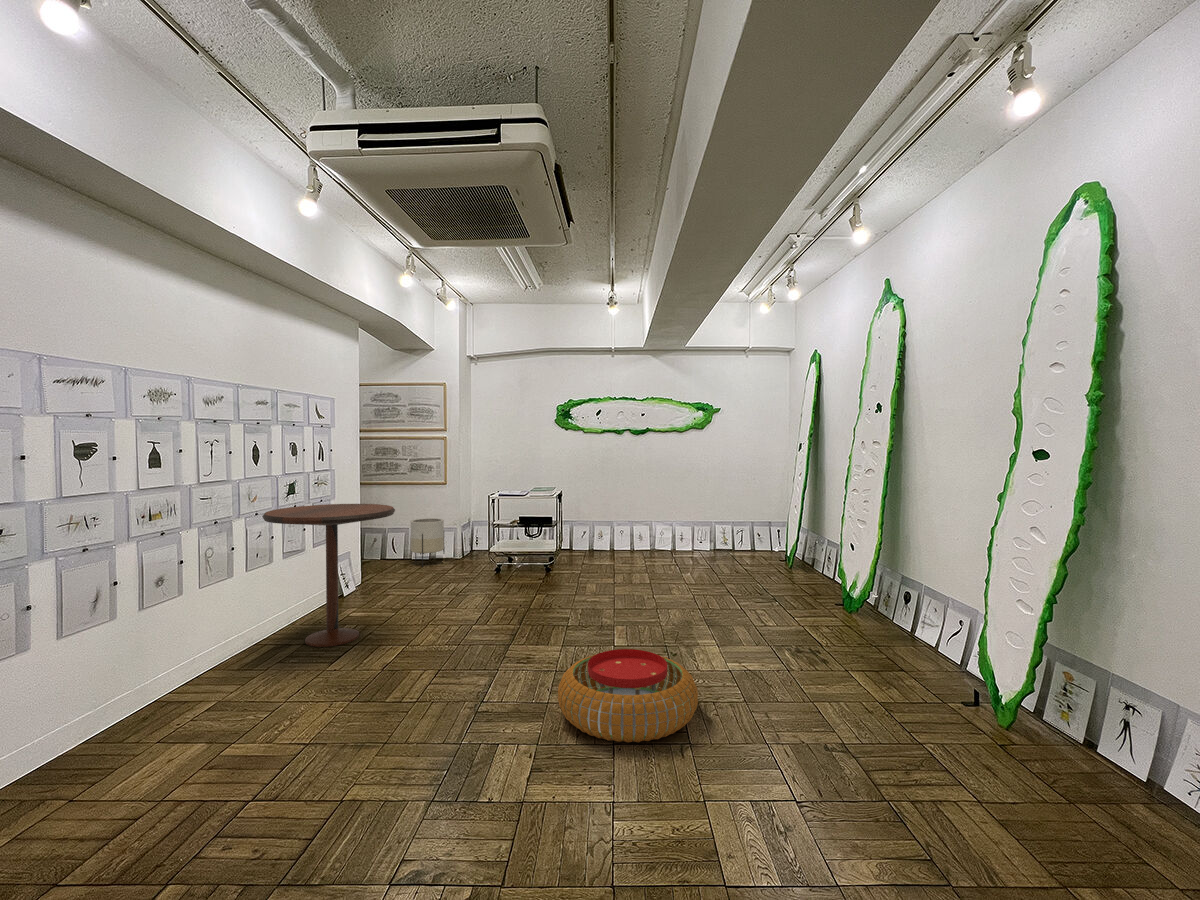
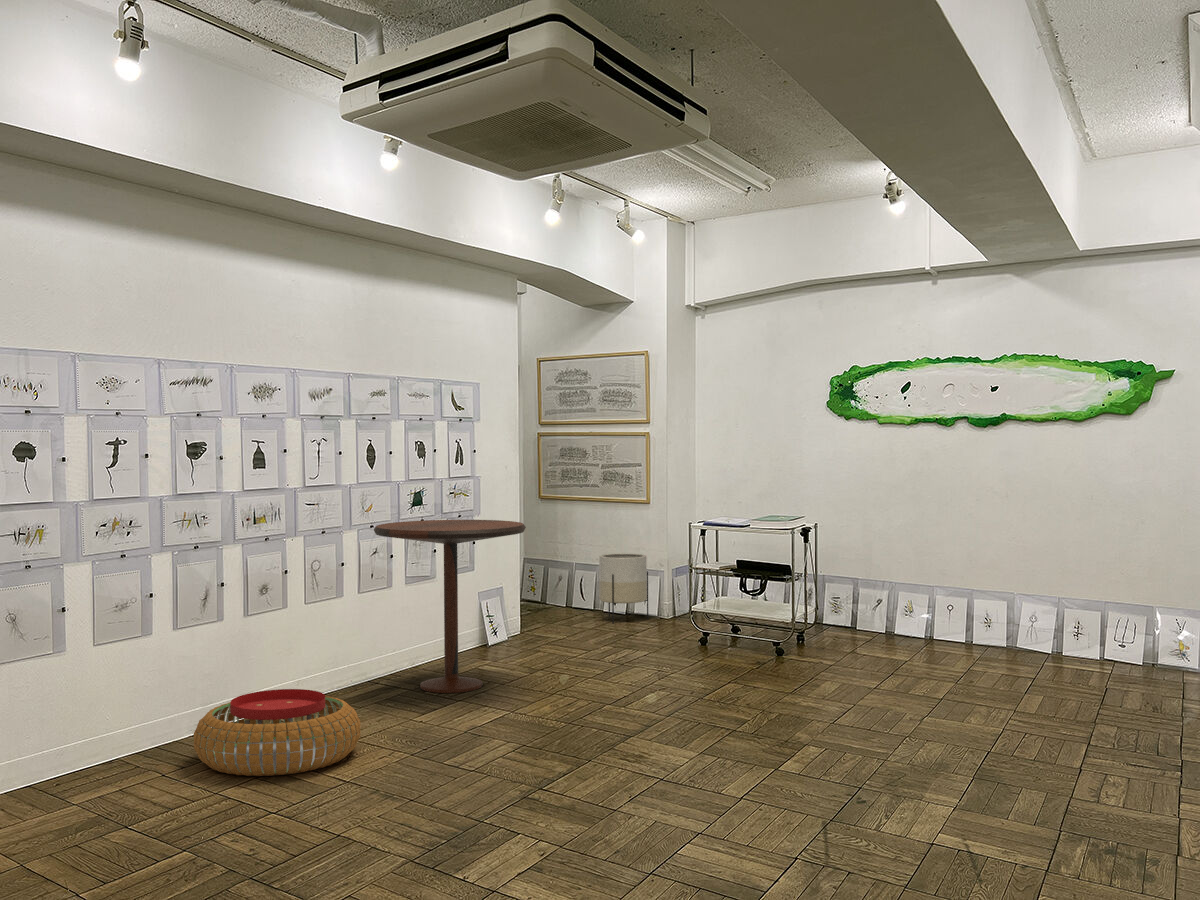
pouf: present [558,649,698,742] -> present [194,689,361,776]

